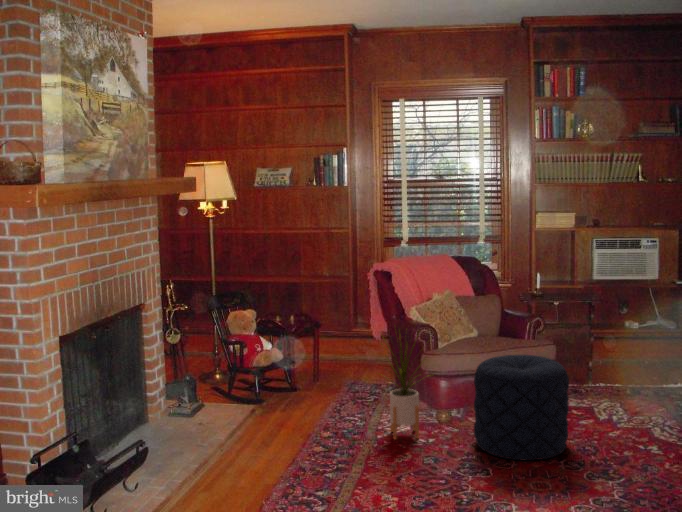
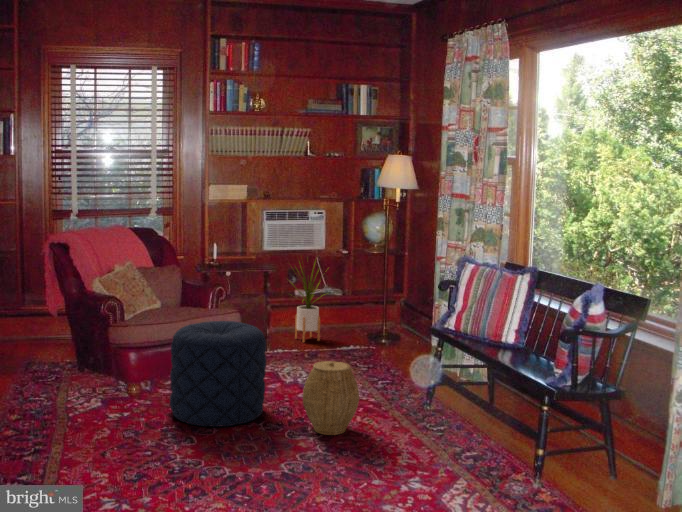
house plant: present [388,335,425,439] -> present [291,261,320,342]
woven basket: none [603,404,666,483] -> present [303,361,359,435]

